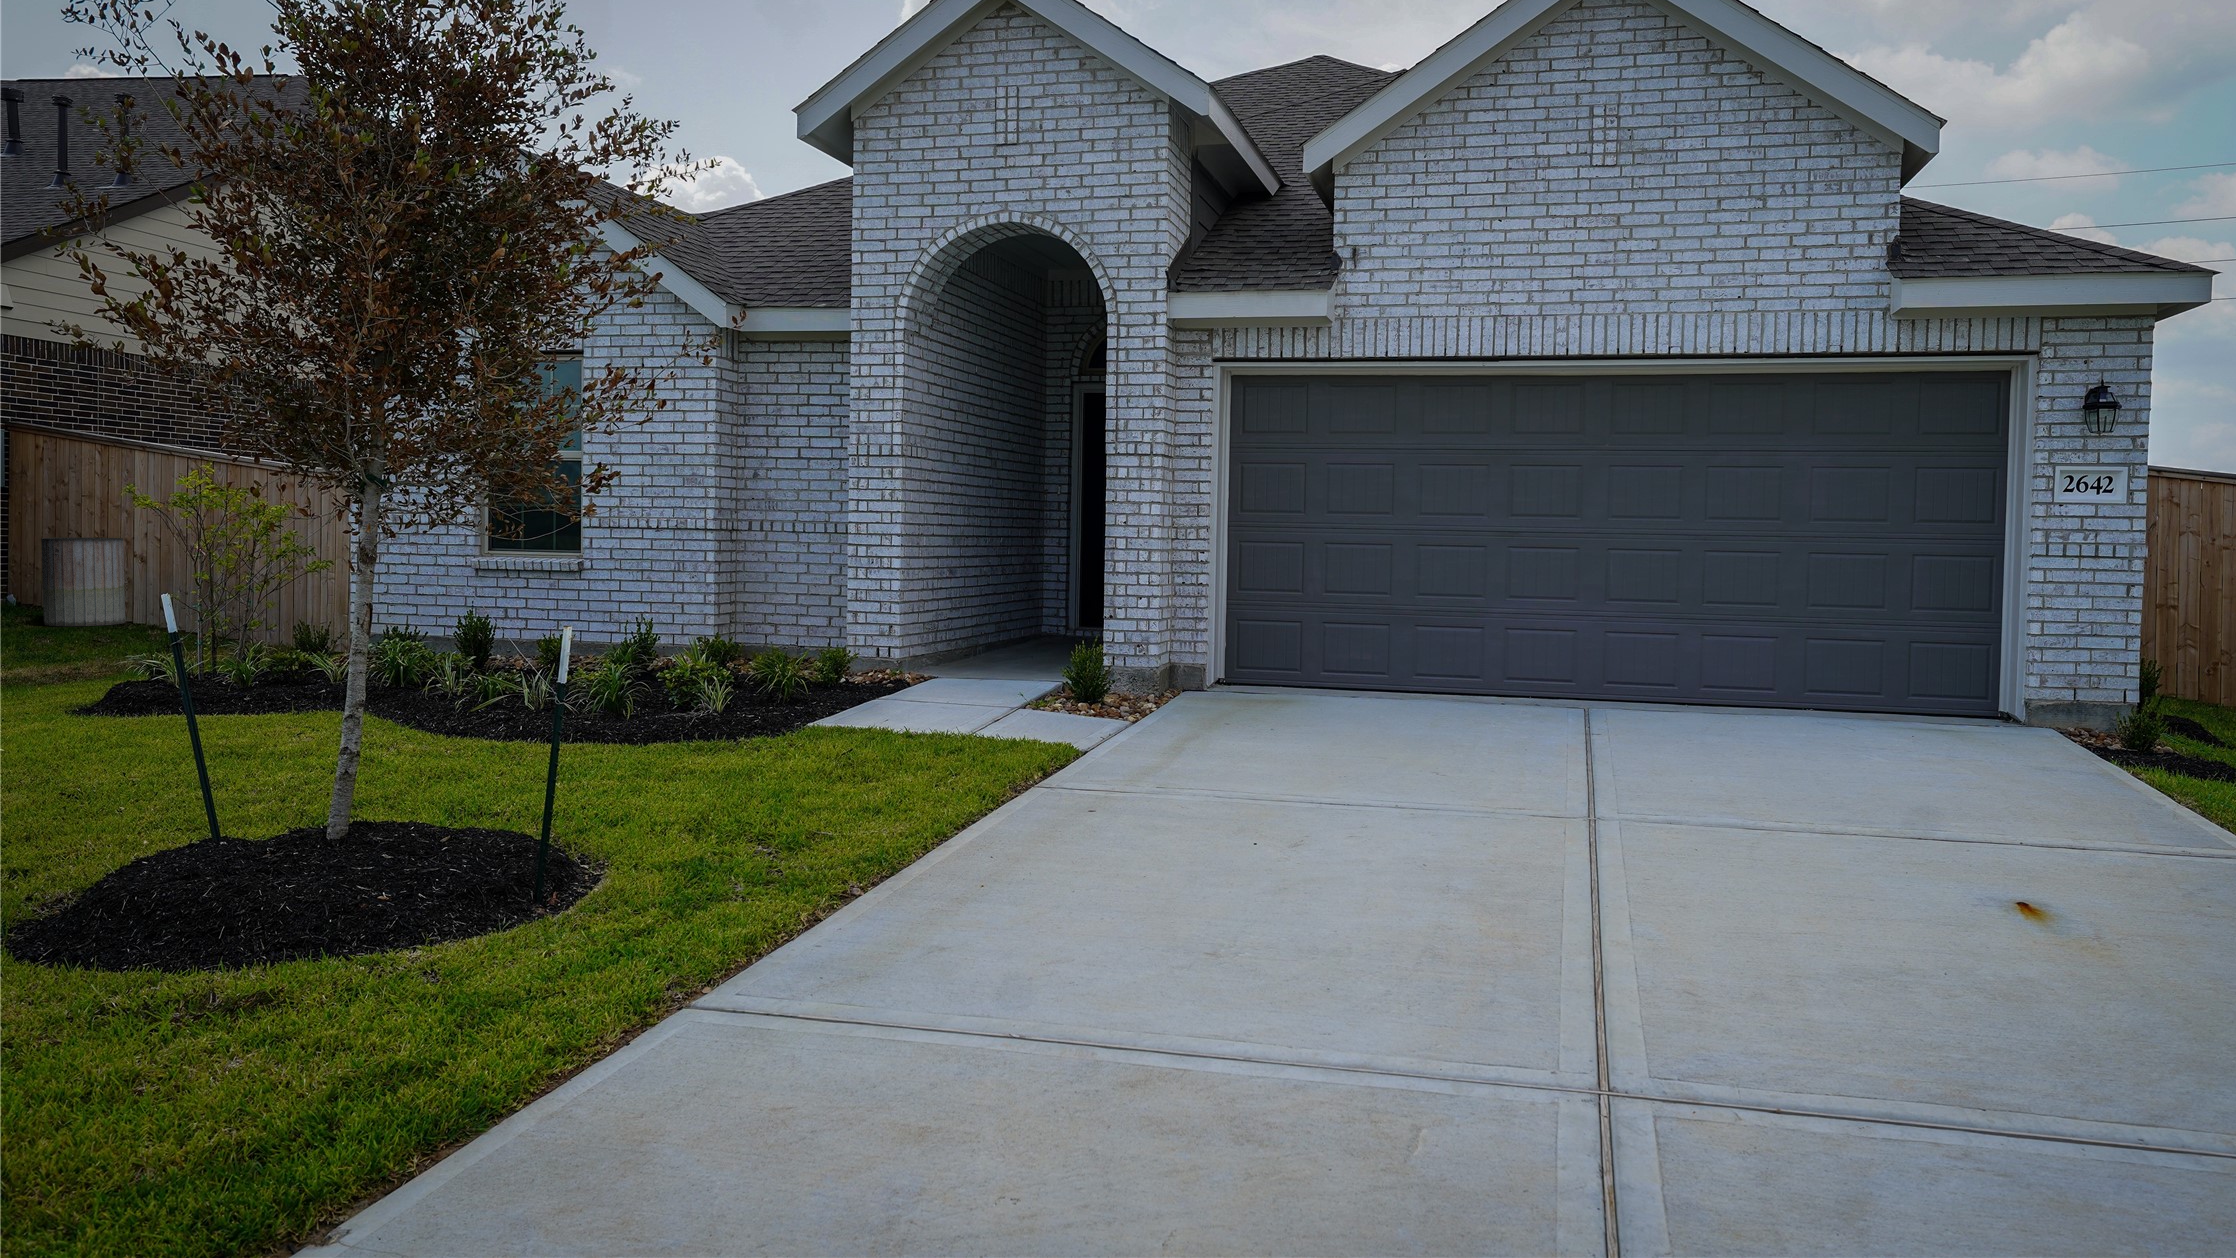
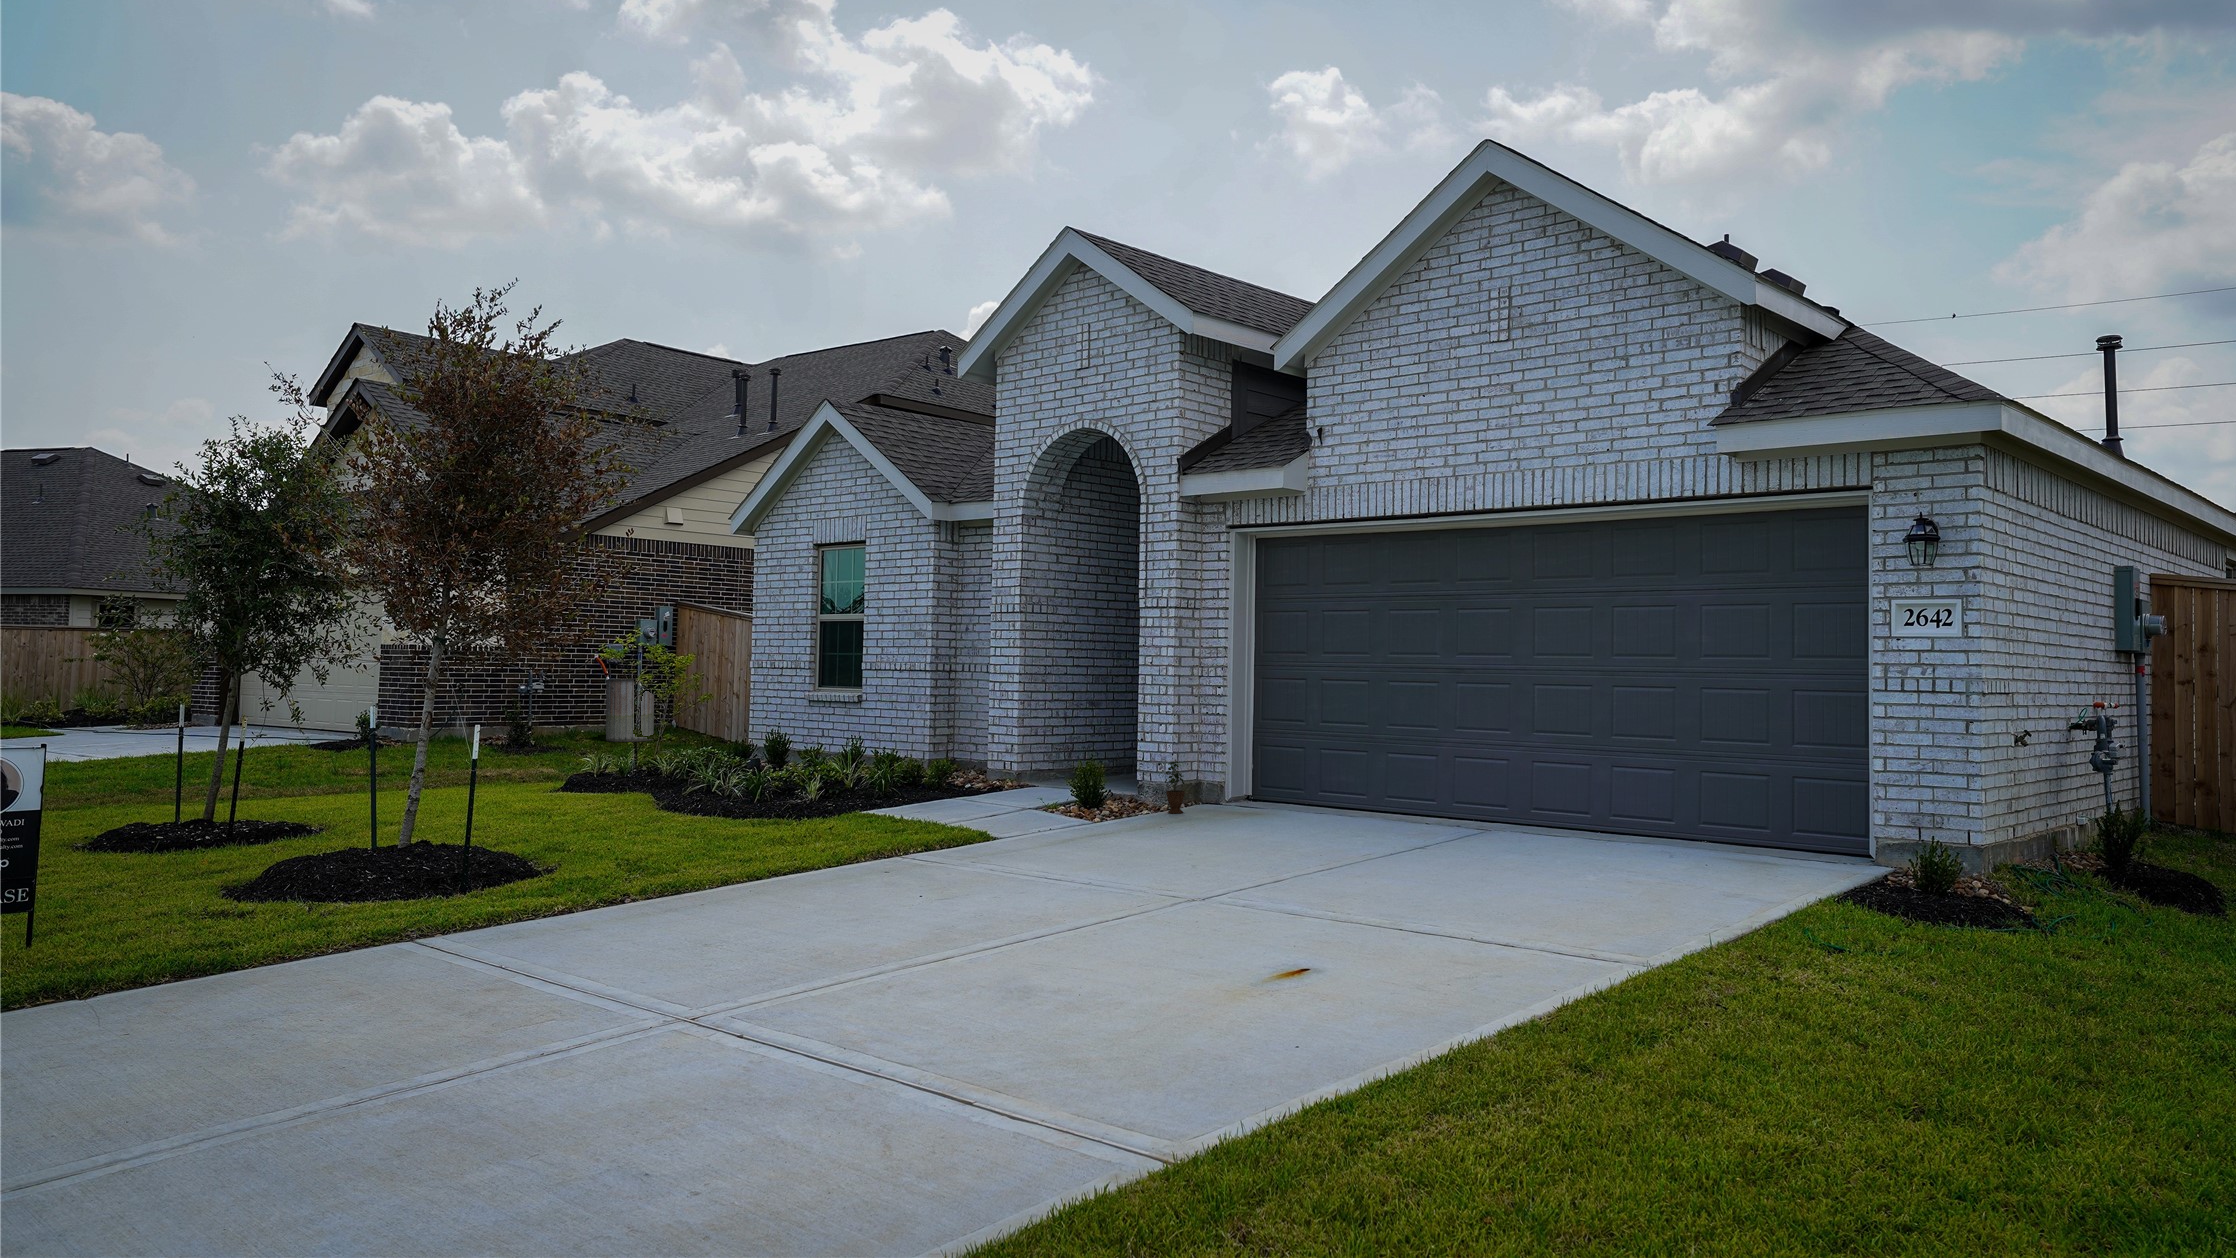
potted plant: none [1159,637,1183,704] -> present [1165,759,1185,814]

